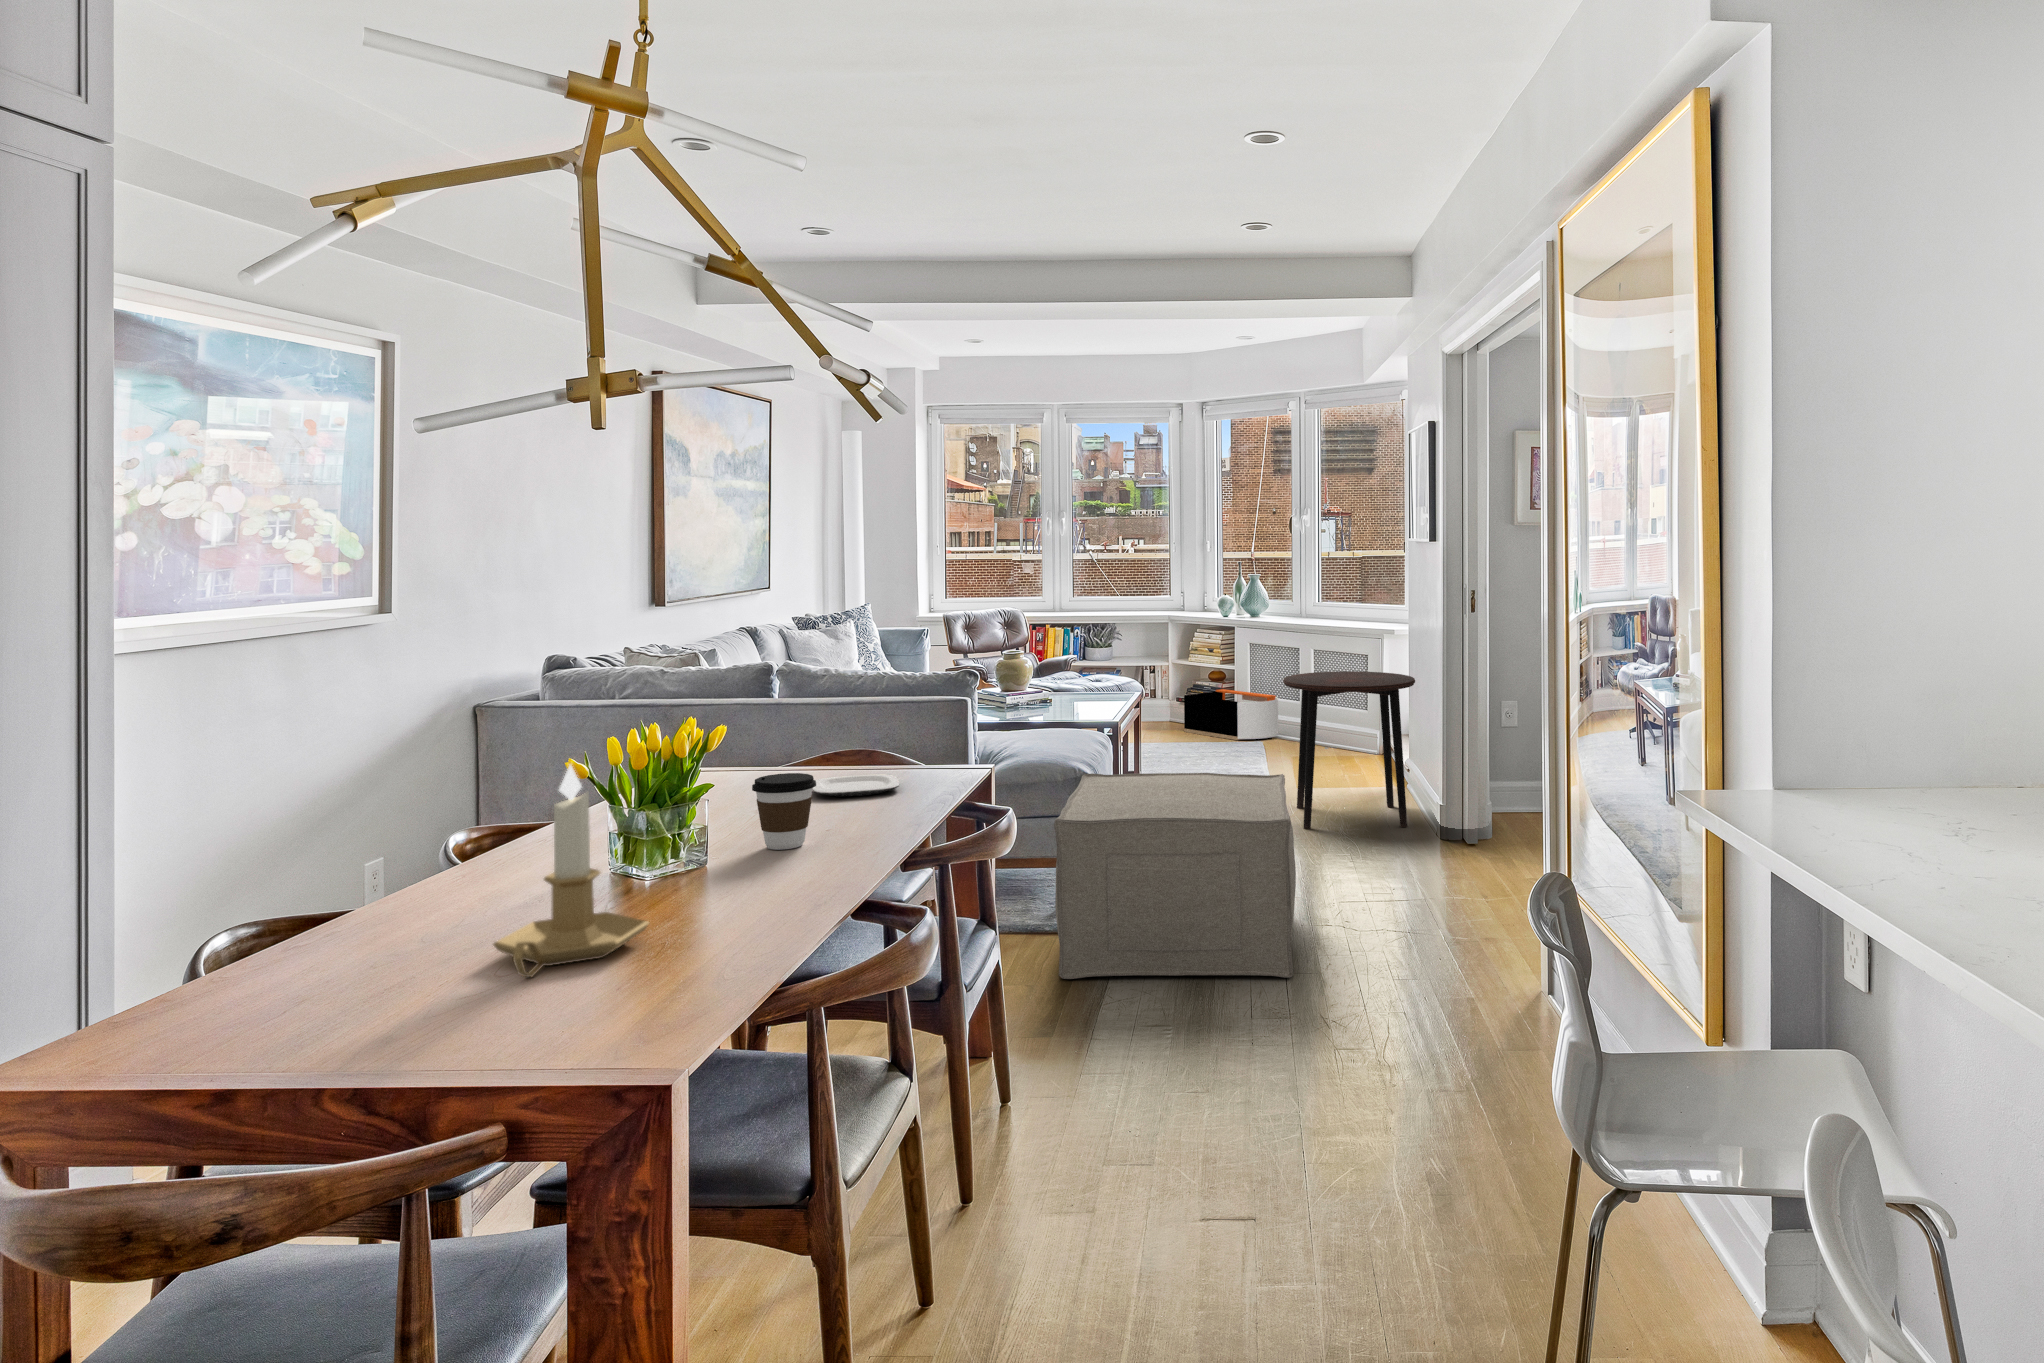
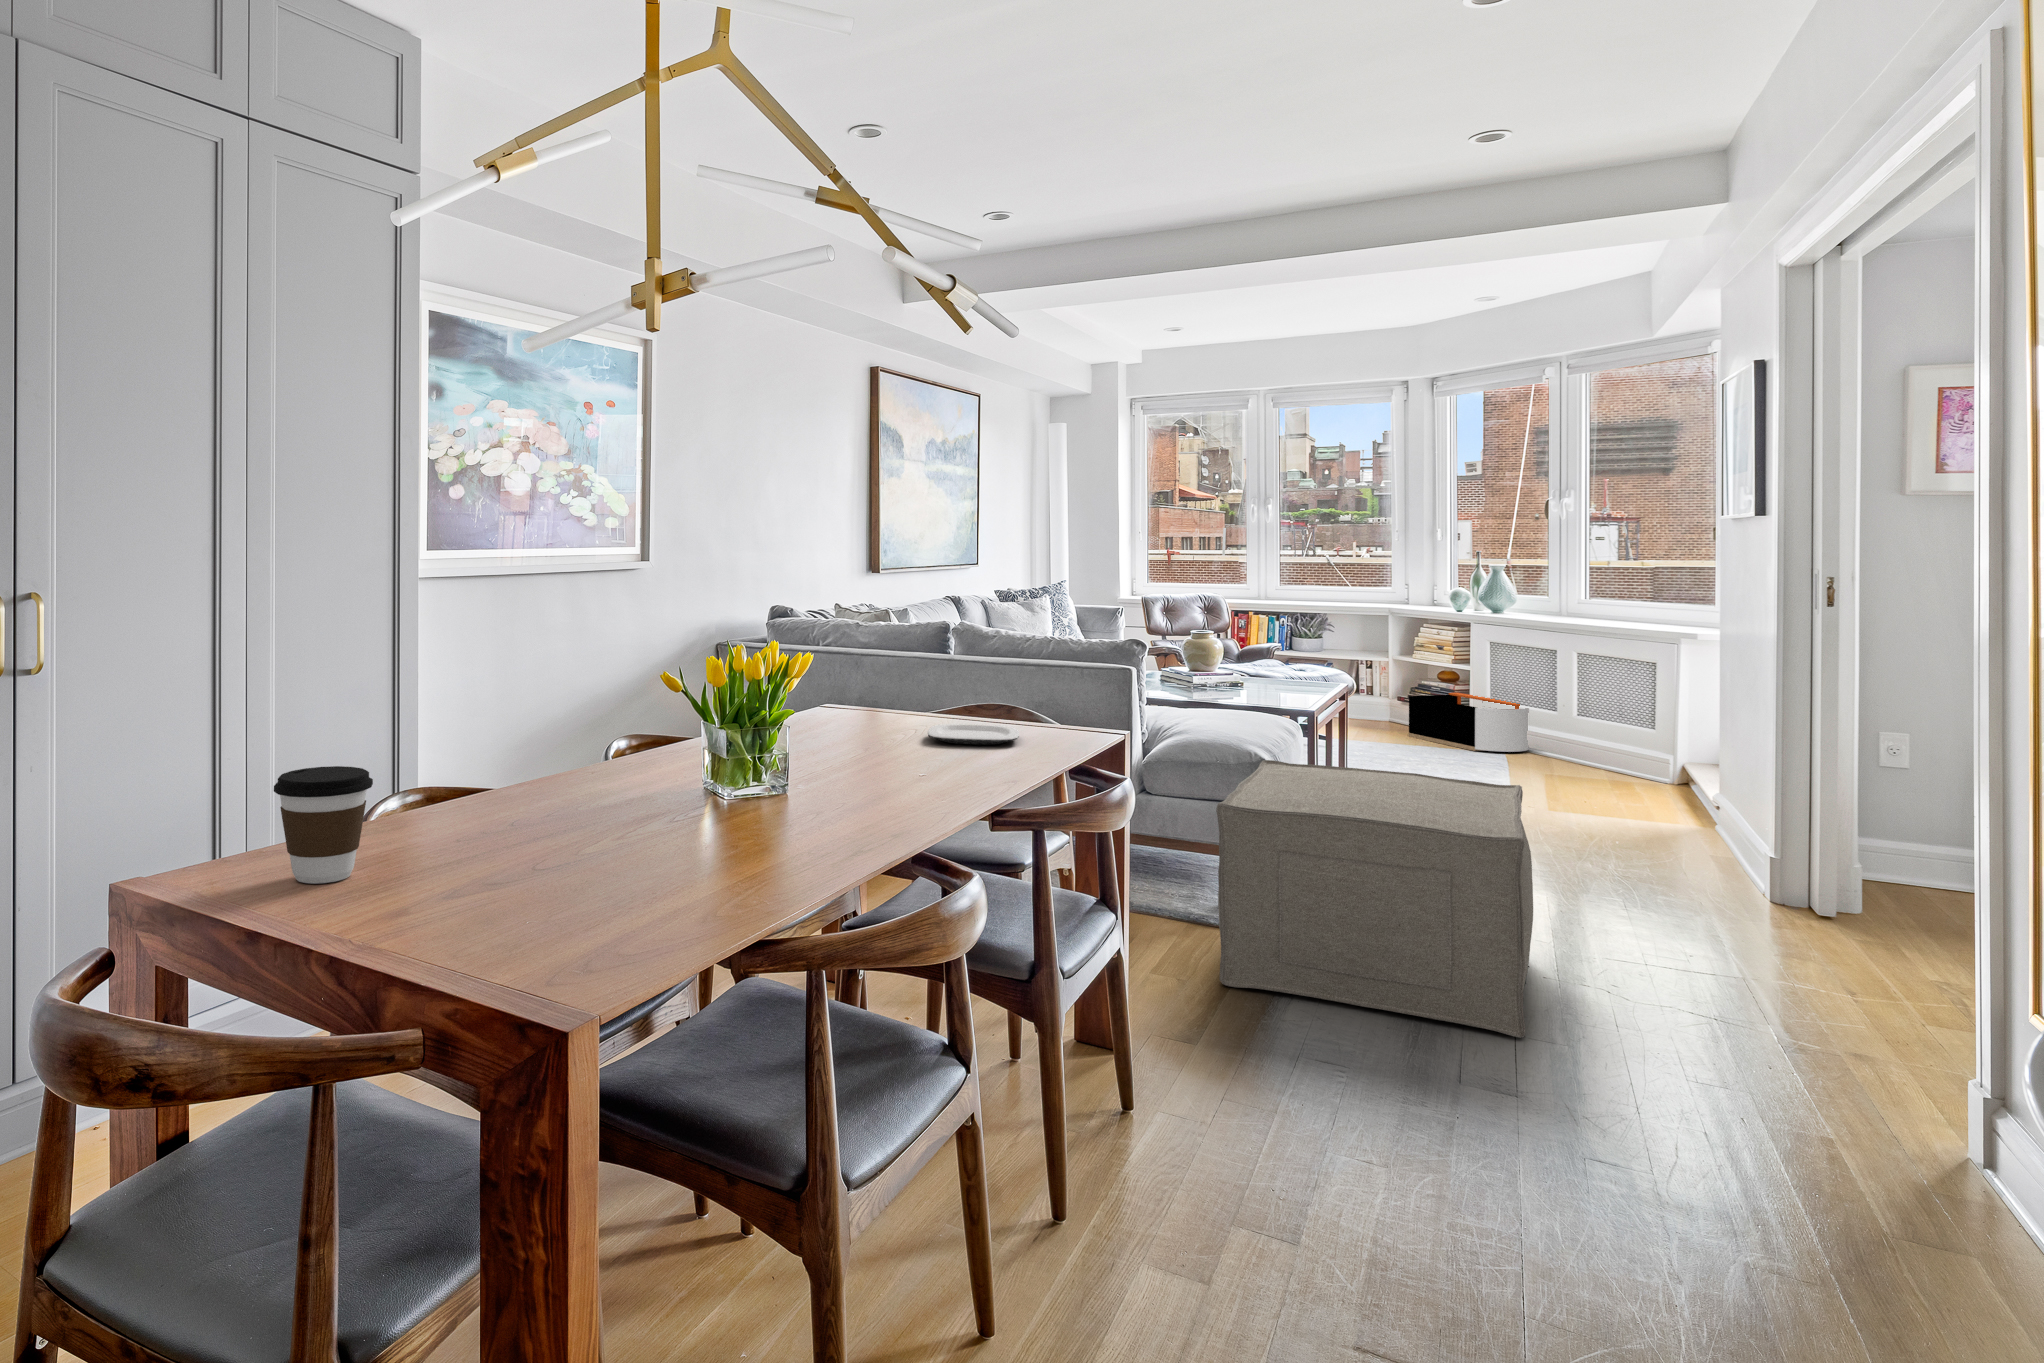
side table: present [1283,671,1415,829] -> none [1530,674,1724,875]
candlestick: present [493,765,649,977] -> none [526,656,678,876]
coffee cup: present [752,773,816,850] -> present [274,766,373,884]

